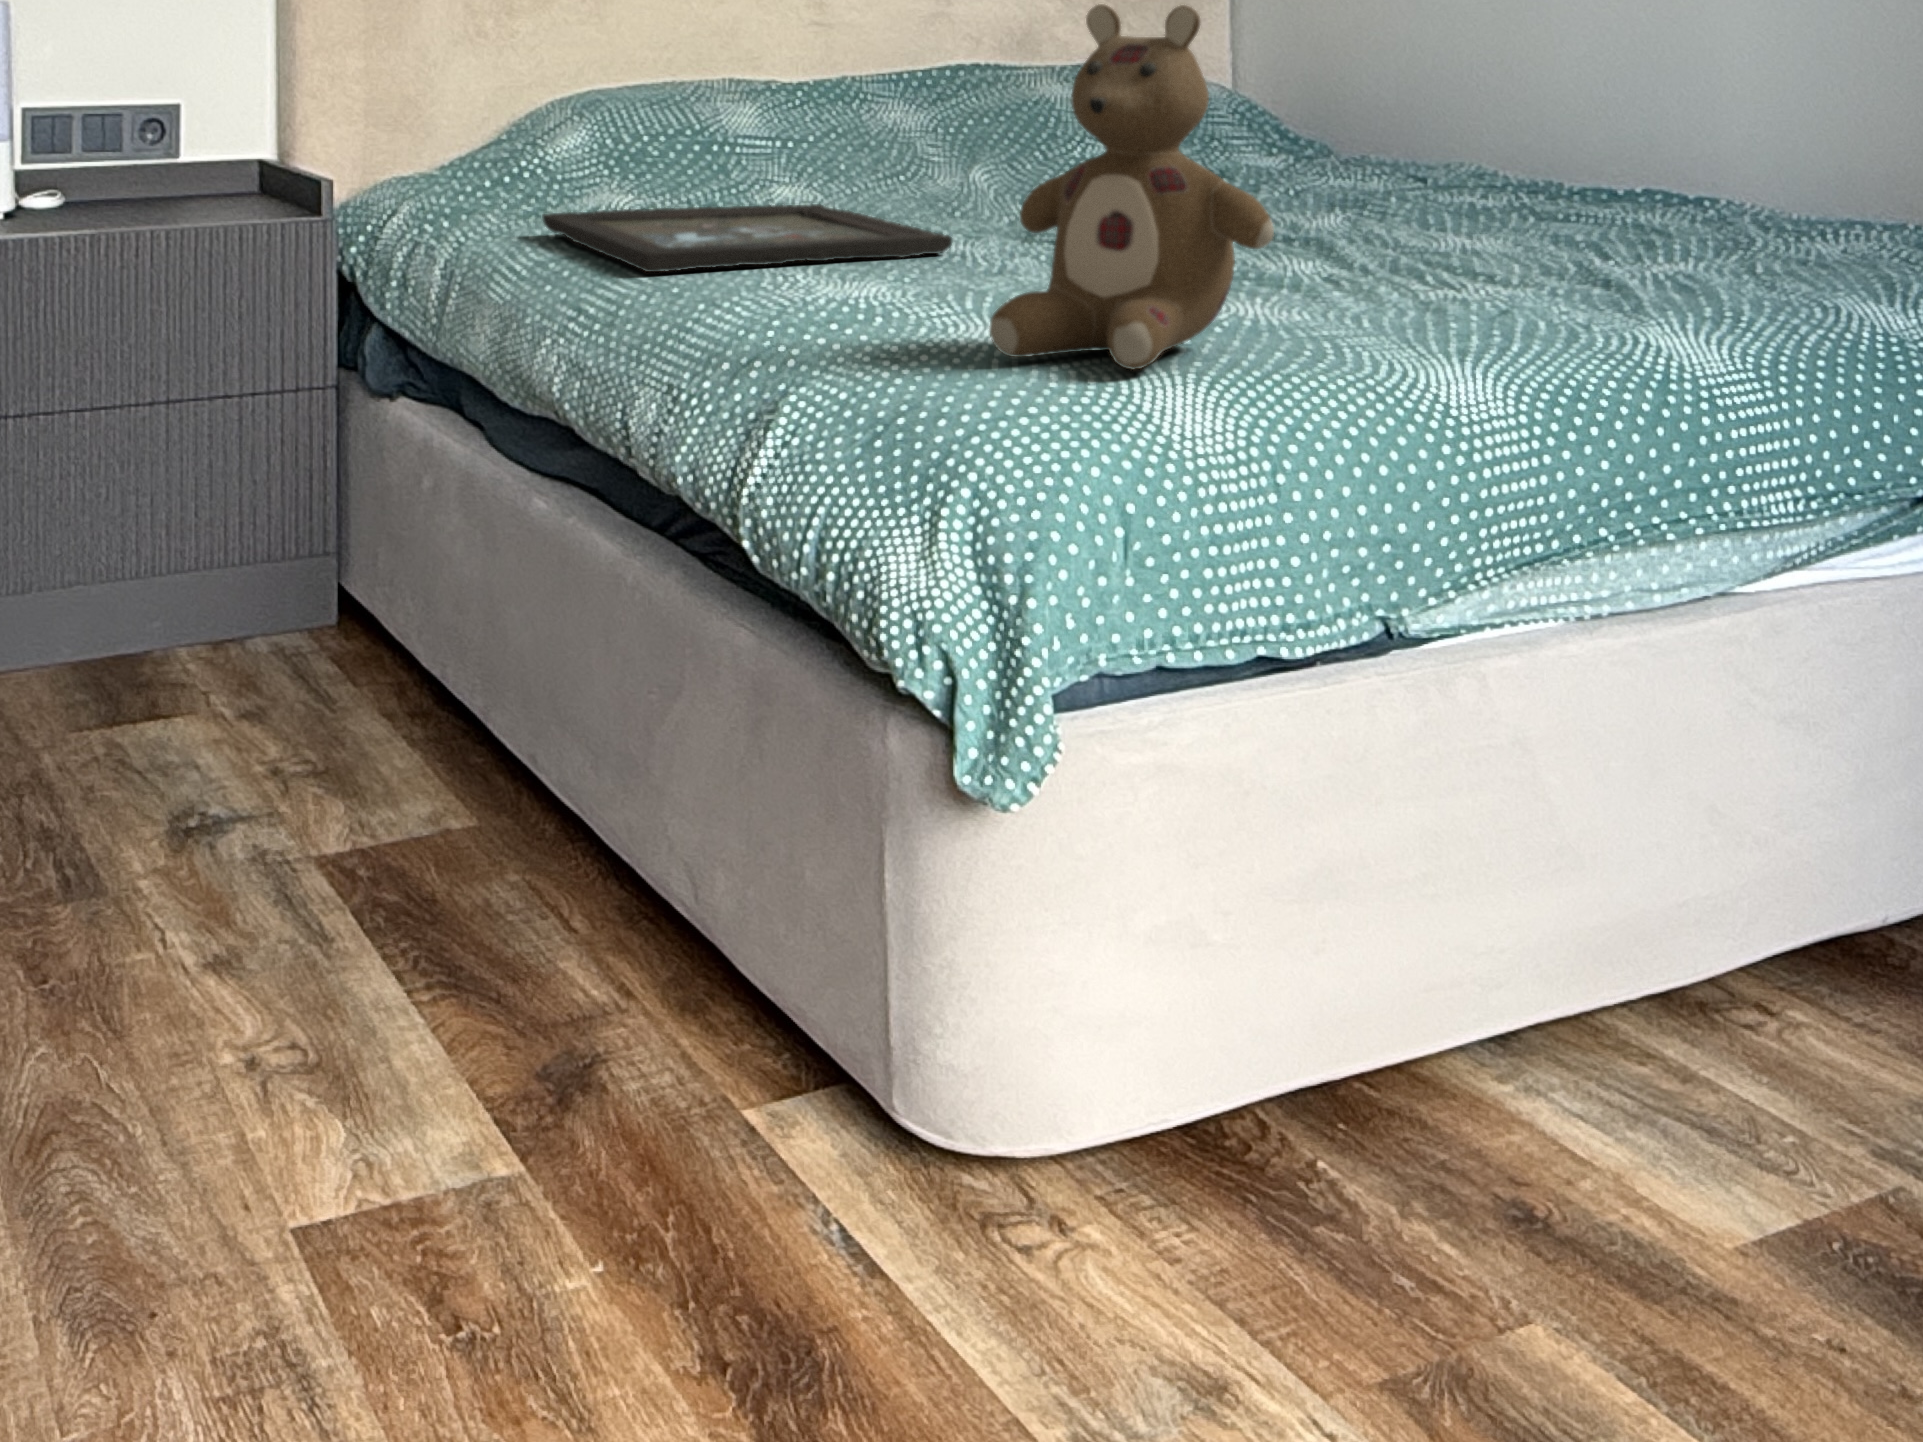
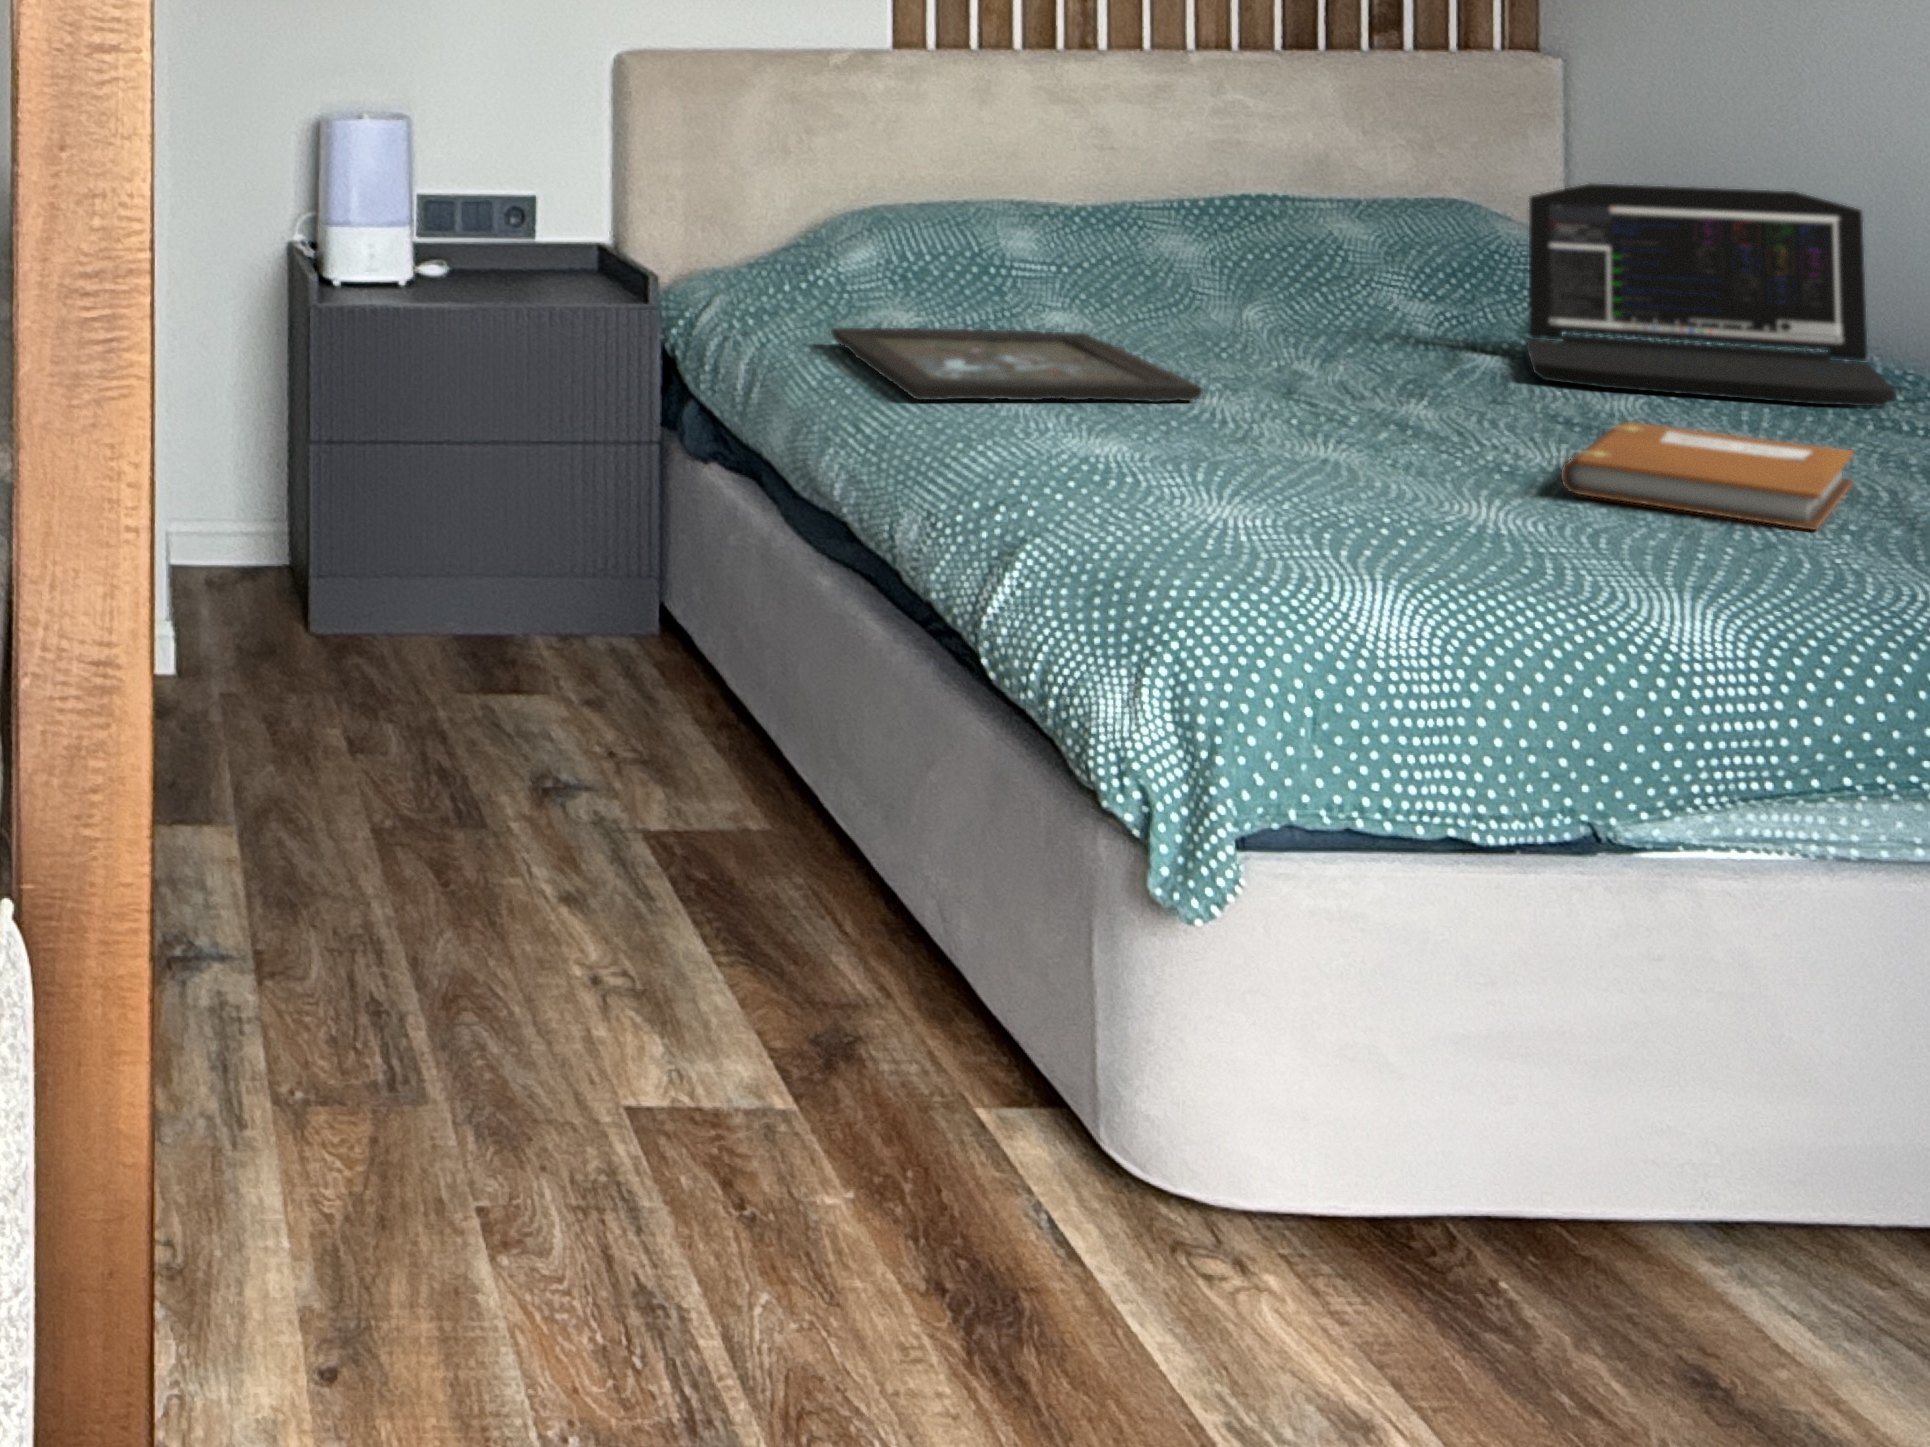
stuffed bear: present [989,4,1274,369] -> none [1207,237,1494,566]
laptop: none [1236,19,1551,218] -> present [1527,184,1896,406]
notebook: none [1312,228,1547,304] -> present [1561,422,1854,530]

